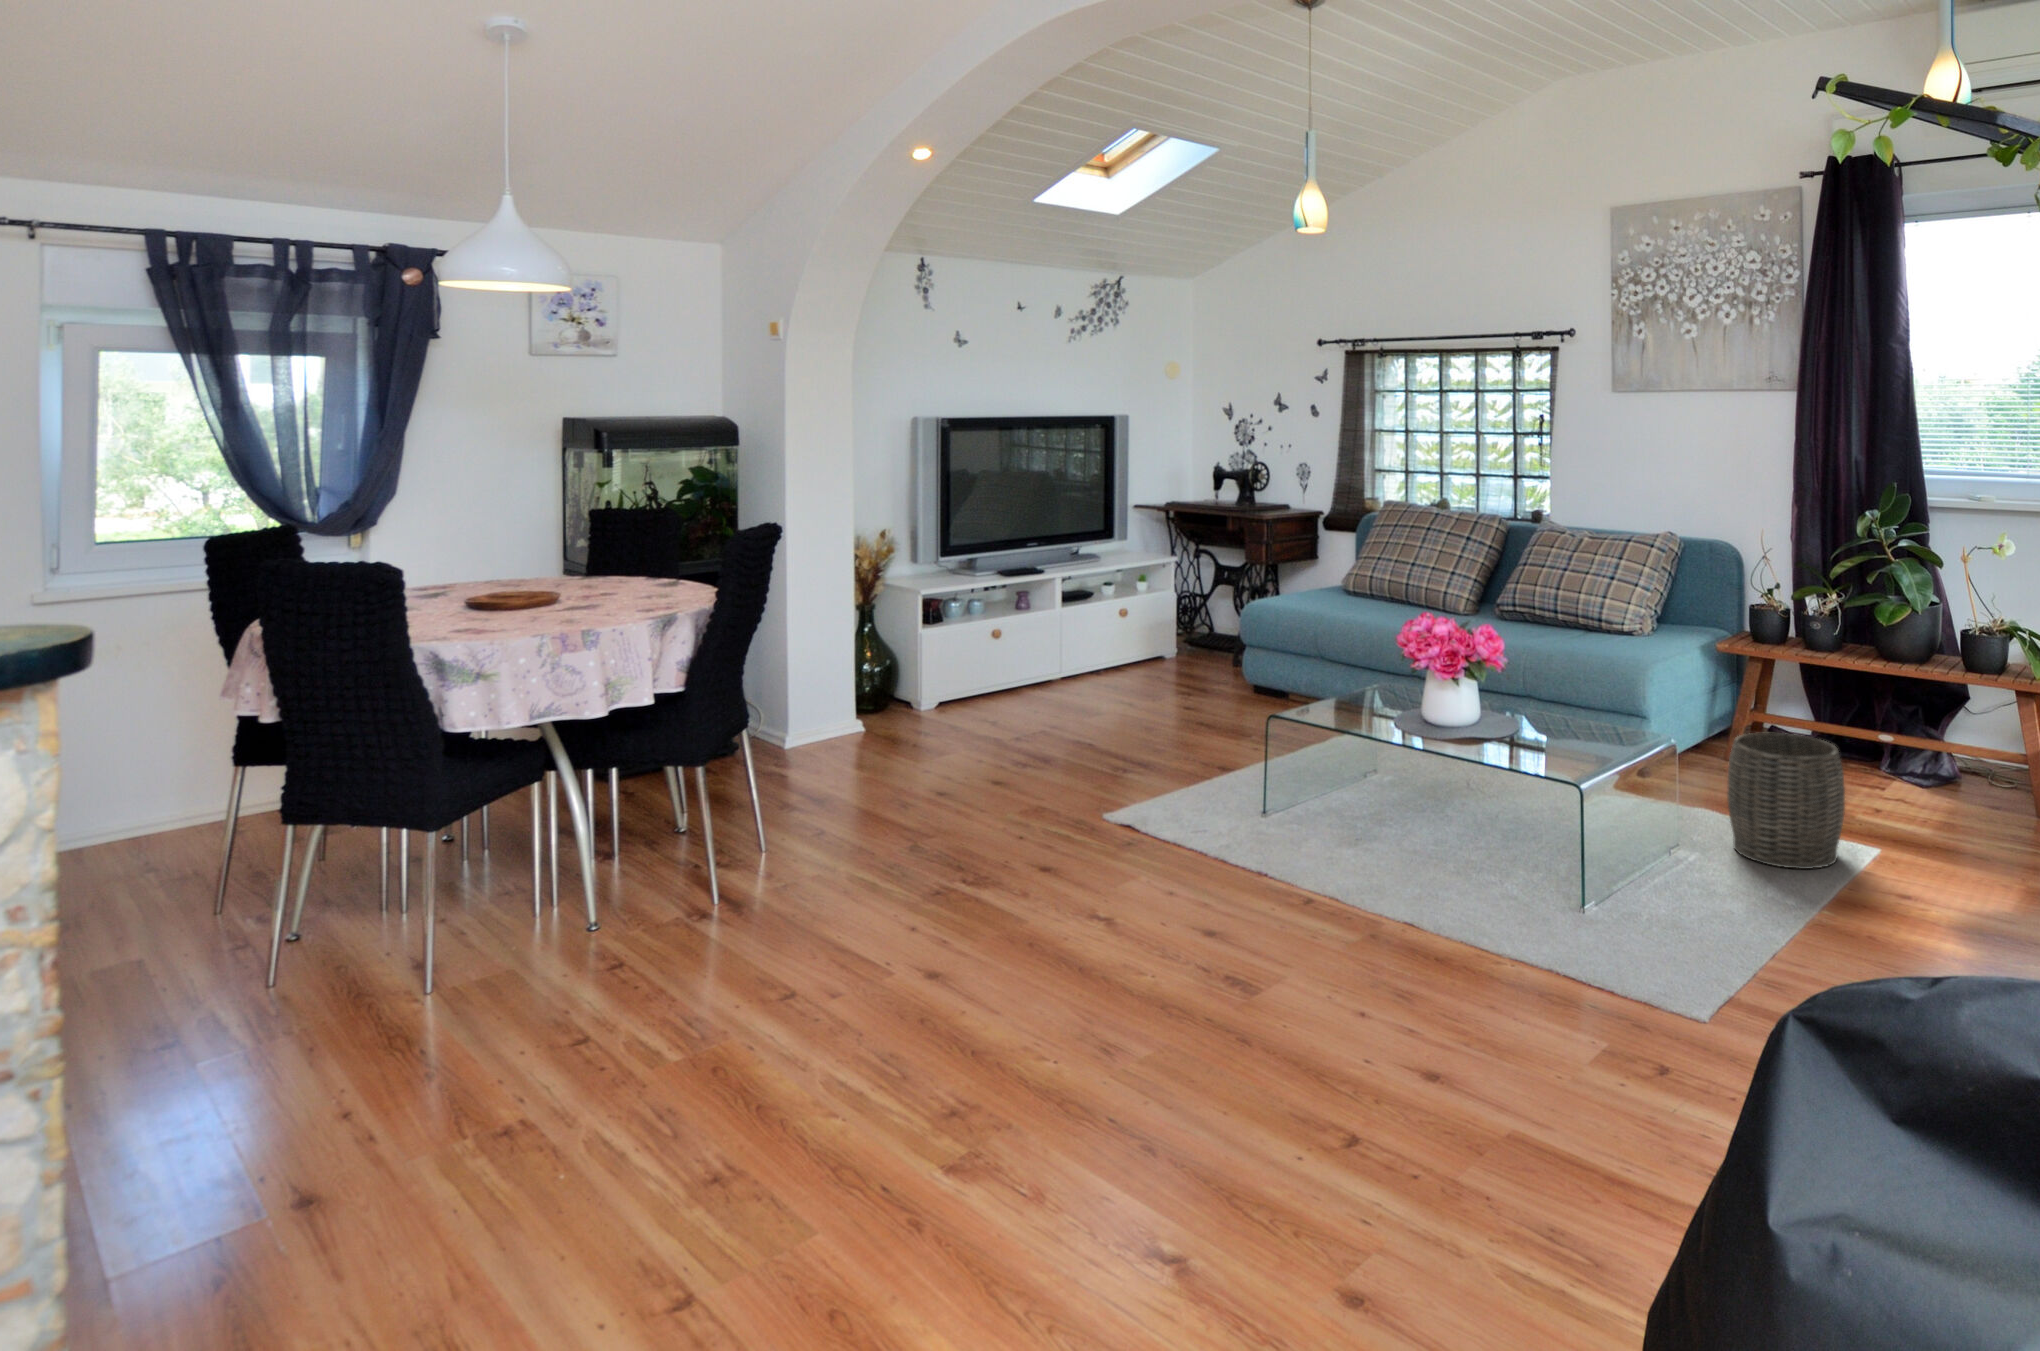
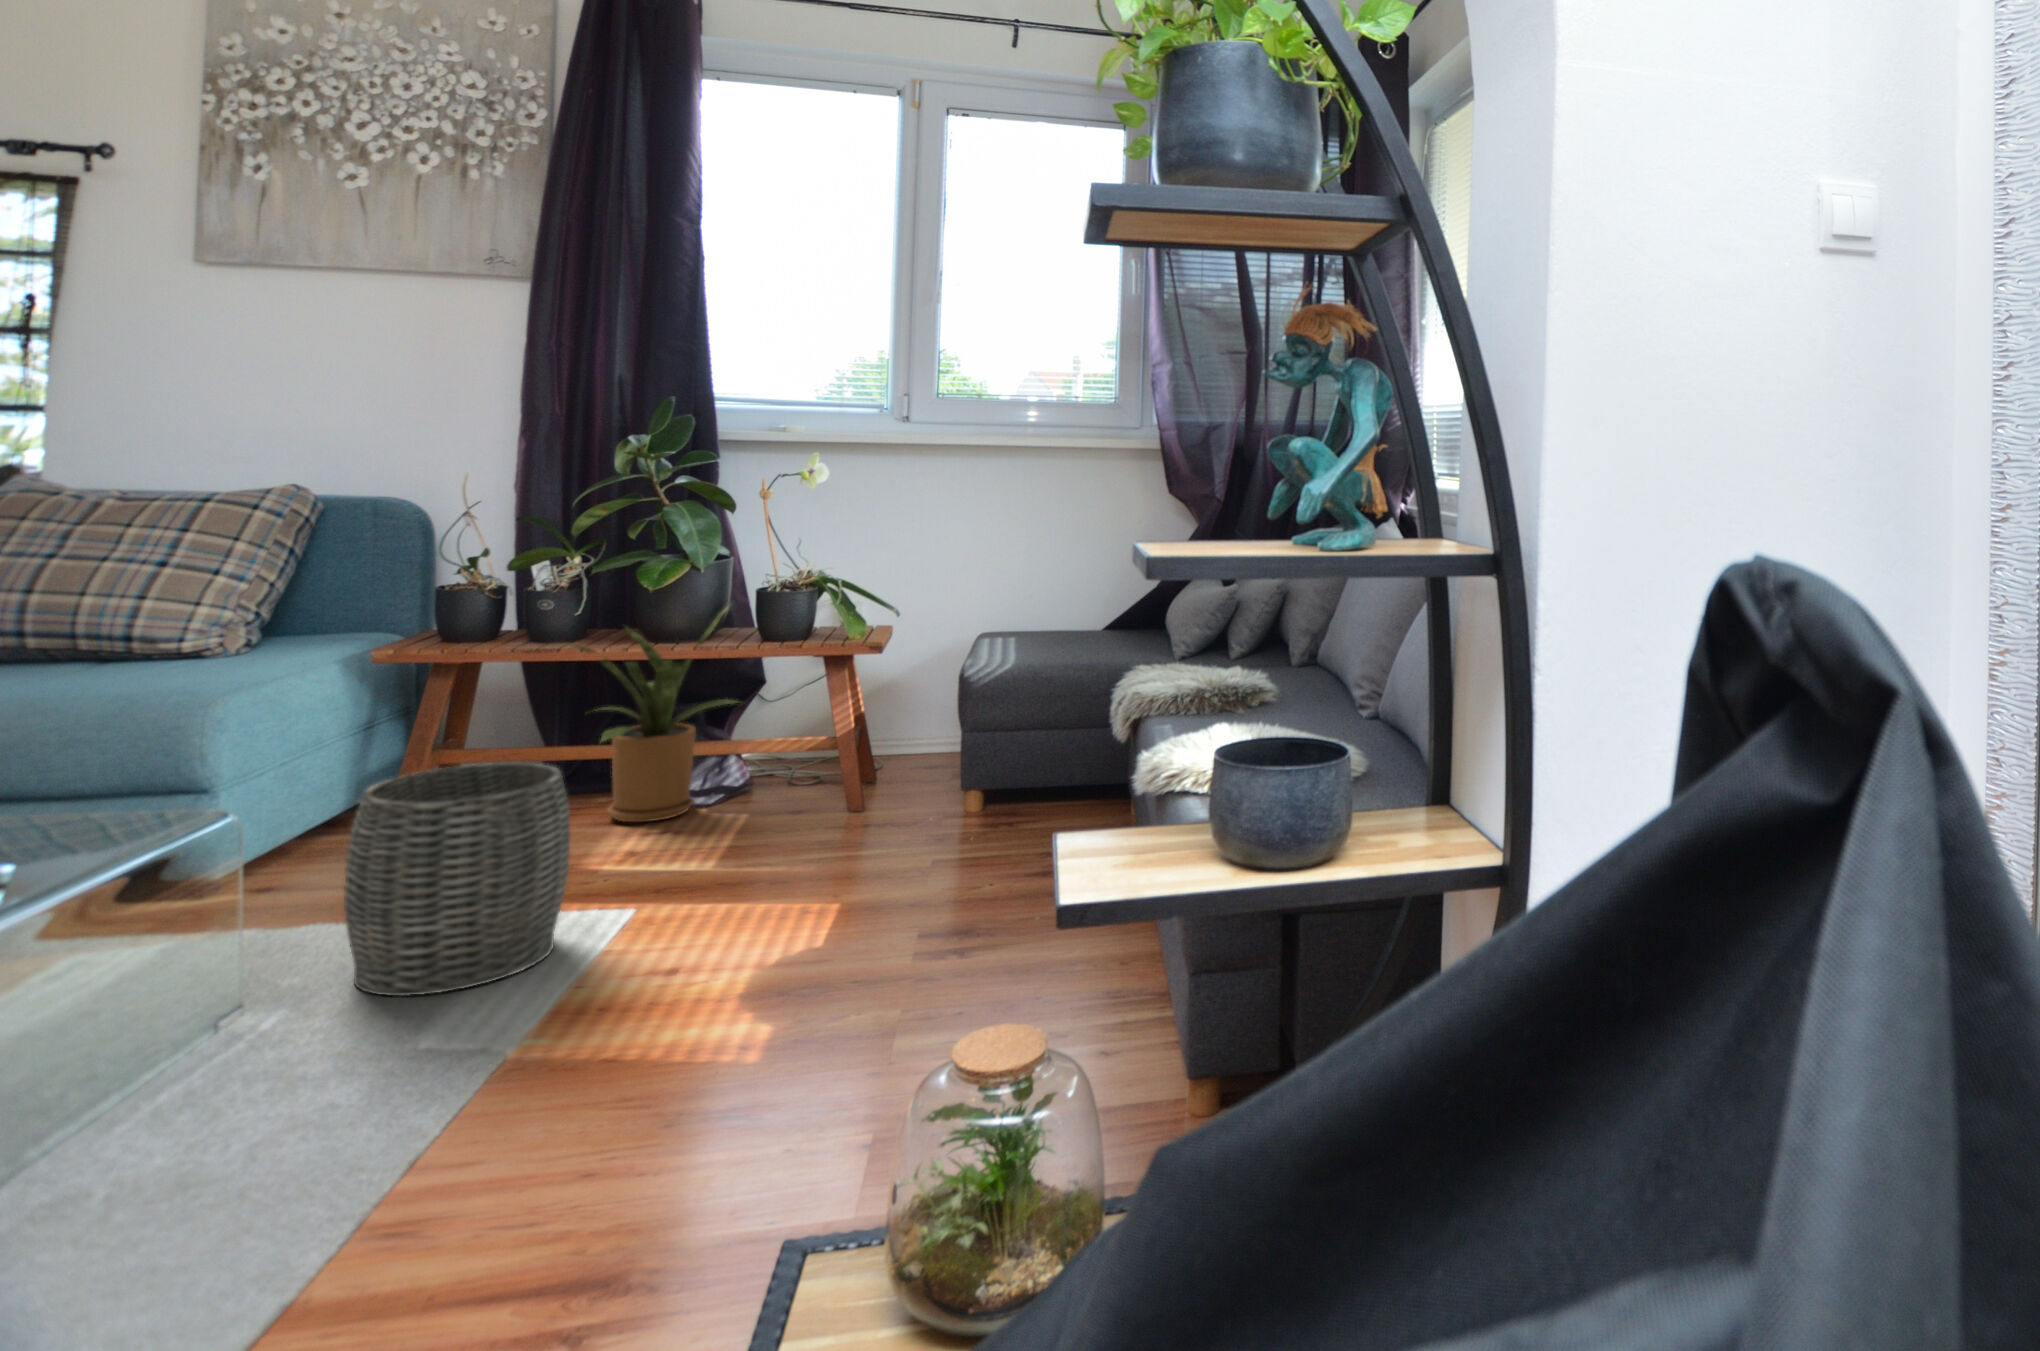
house plant: none [1815,633,1959,791] -> present [570,604,737,822]

